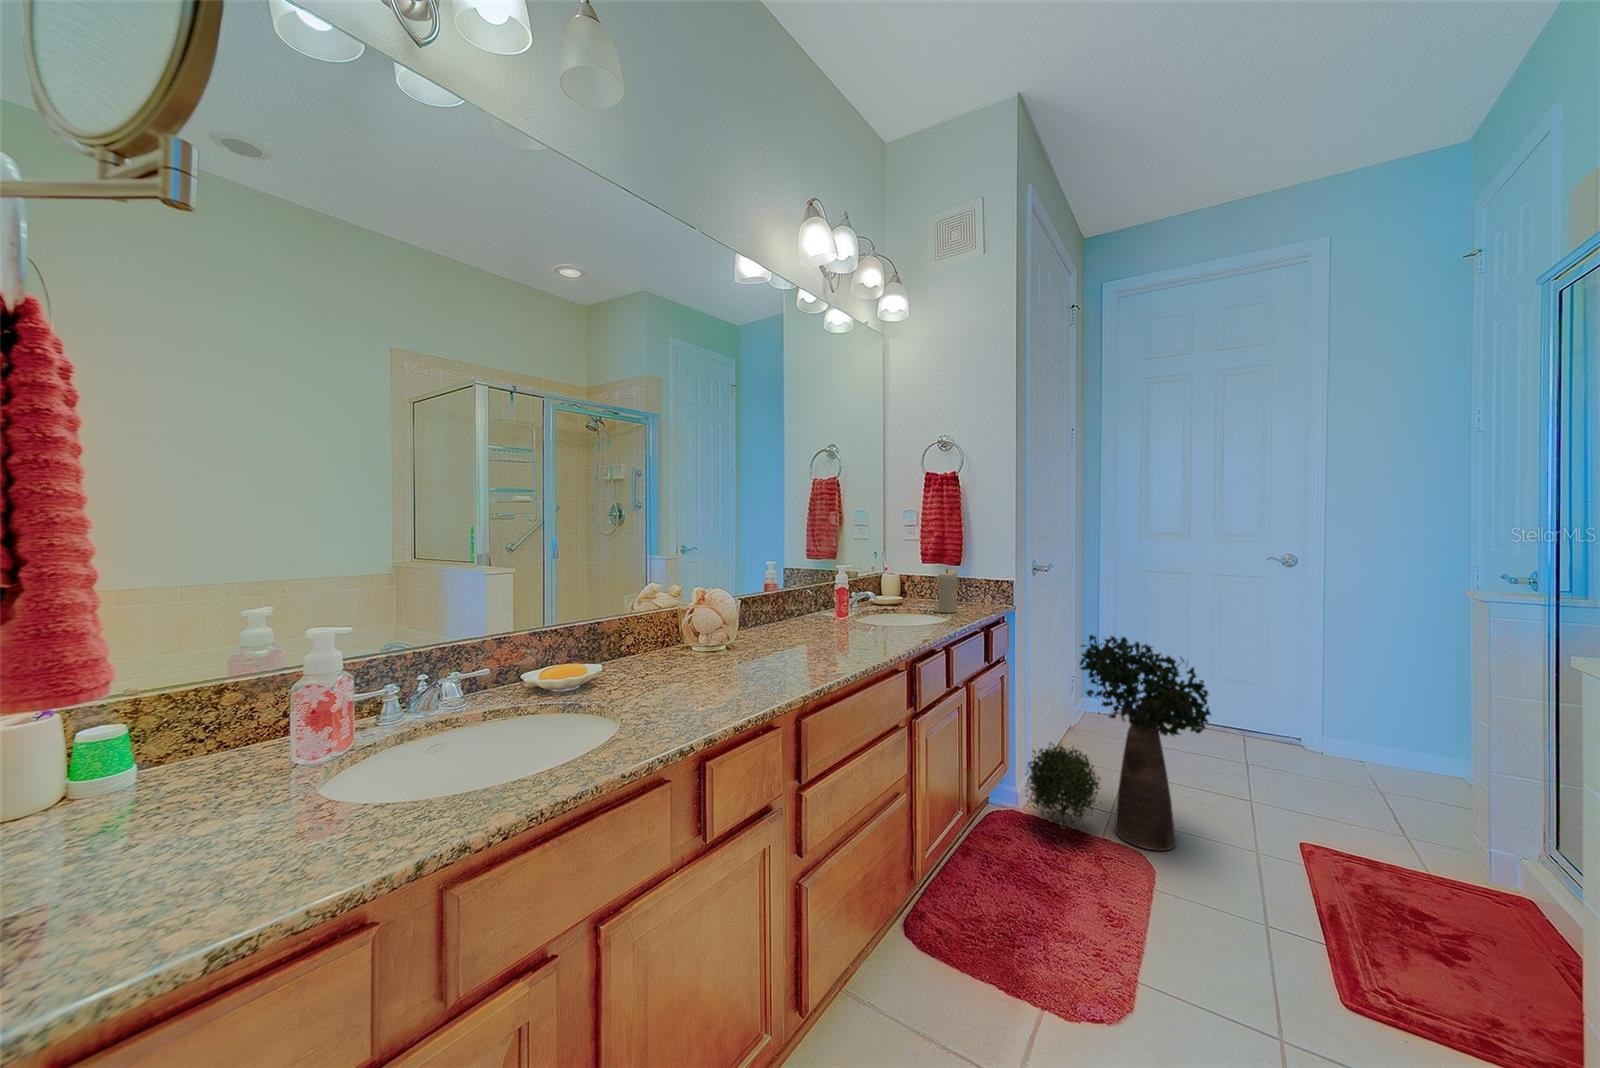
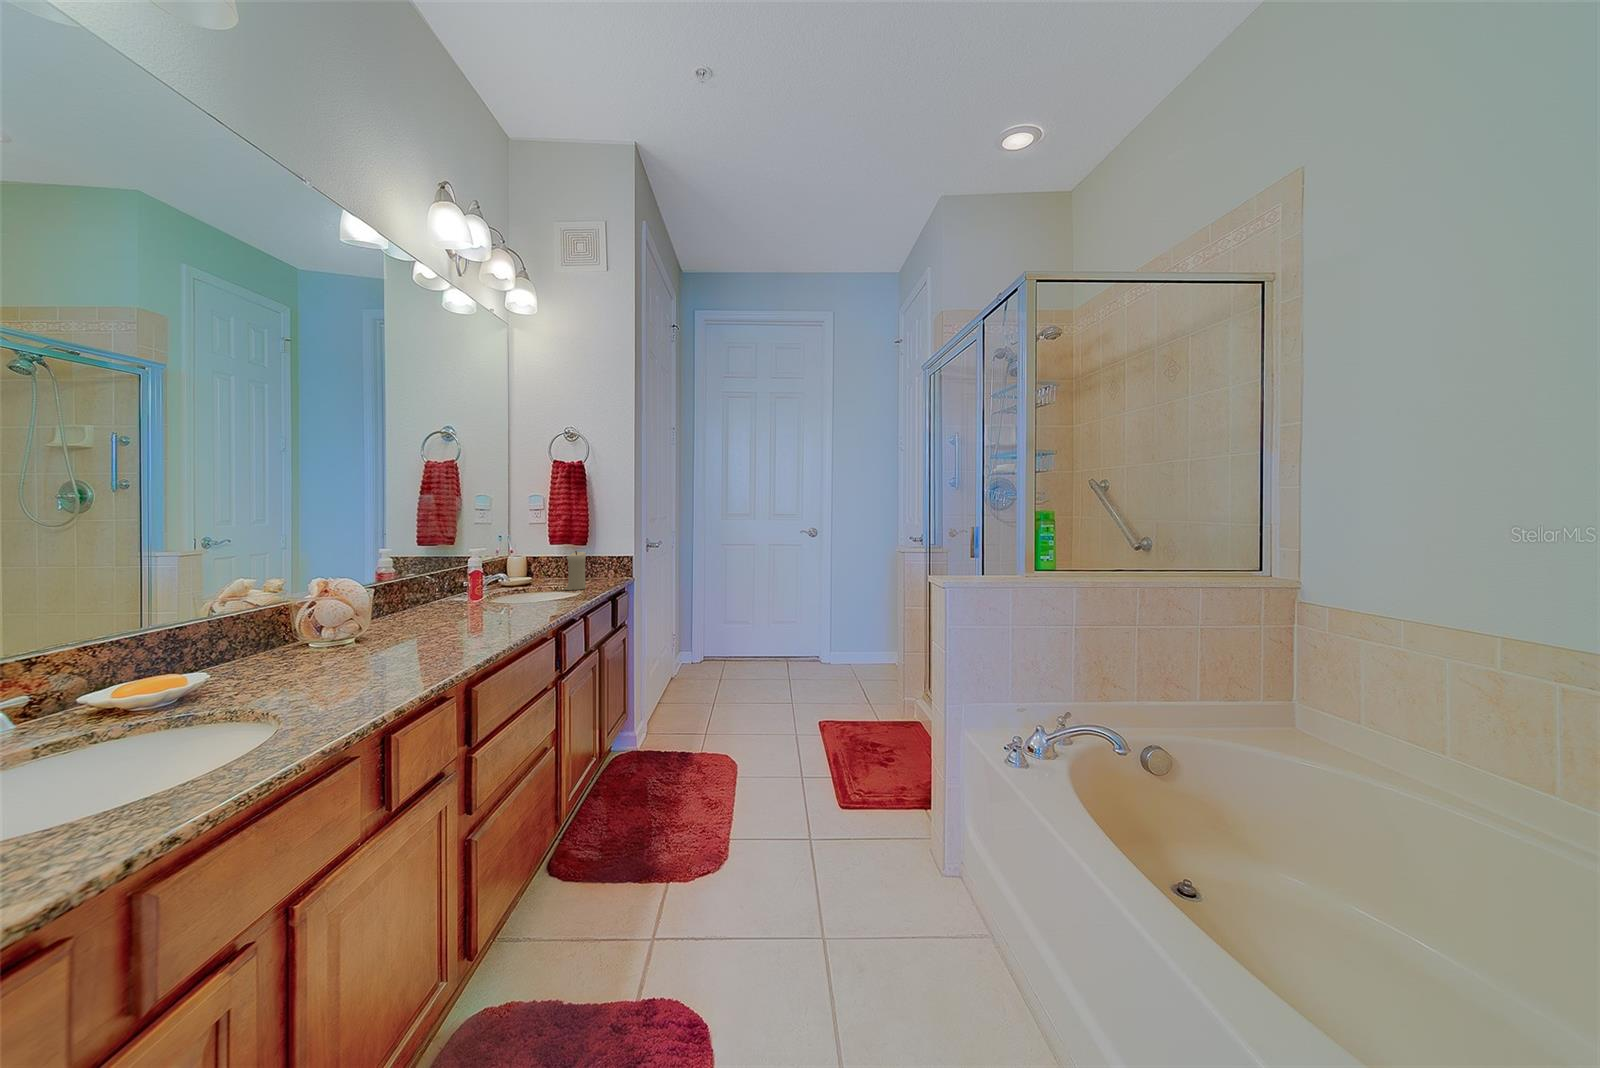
potted plant: present [1026,635,1211,851] -> none [643,598,766,752]

